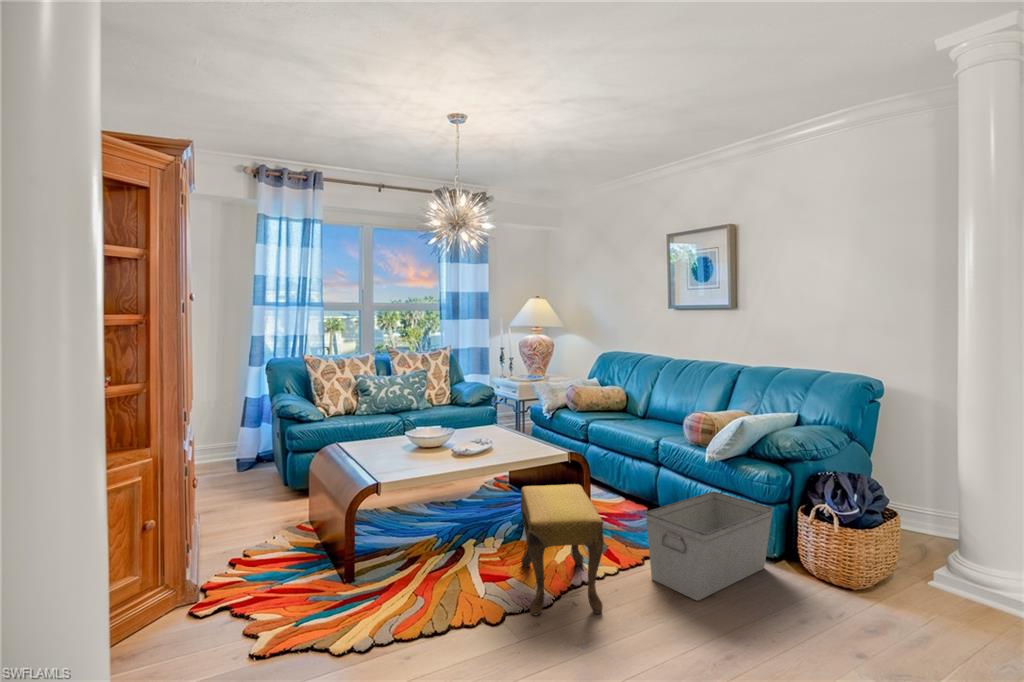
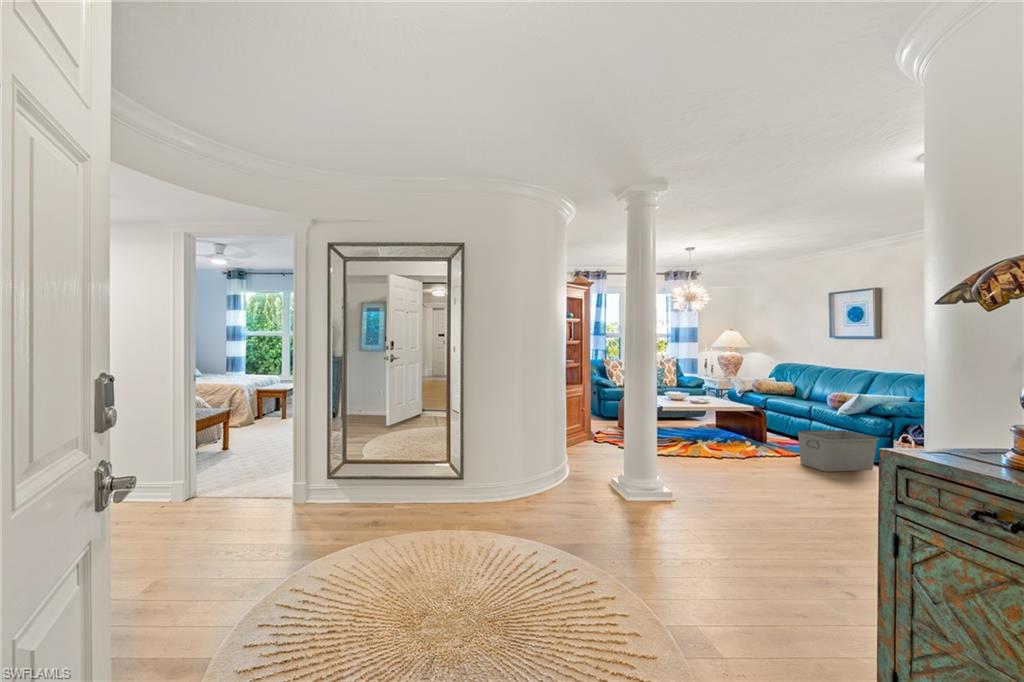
footstool: present [521,484,604,616] -> none [728,414,773,467]

